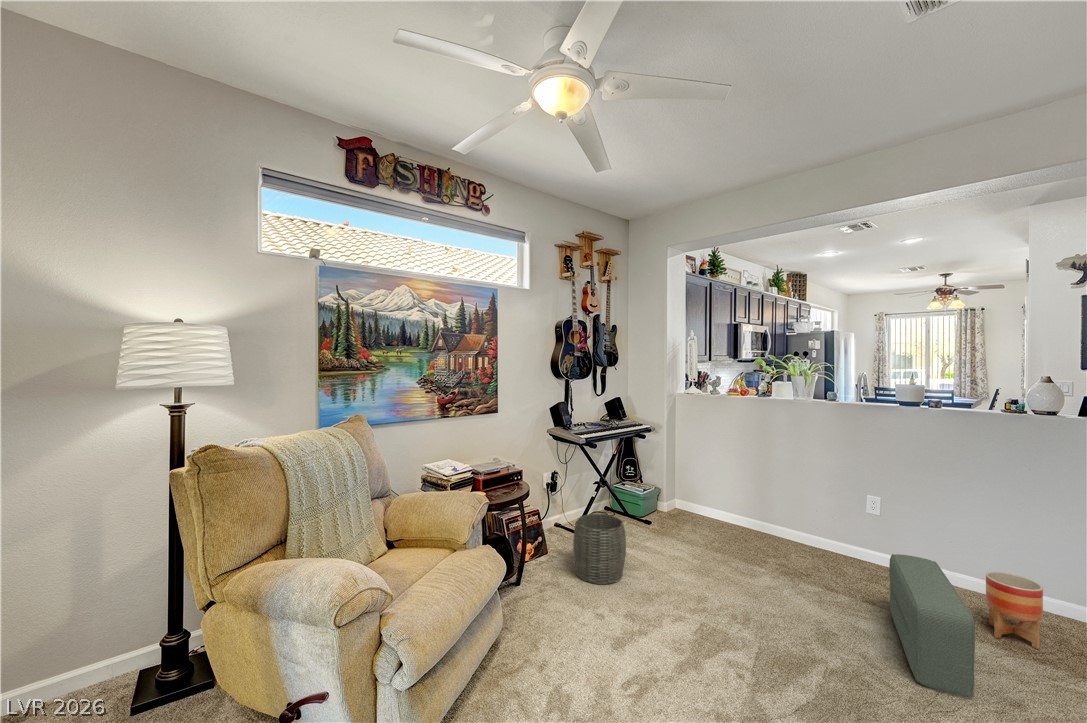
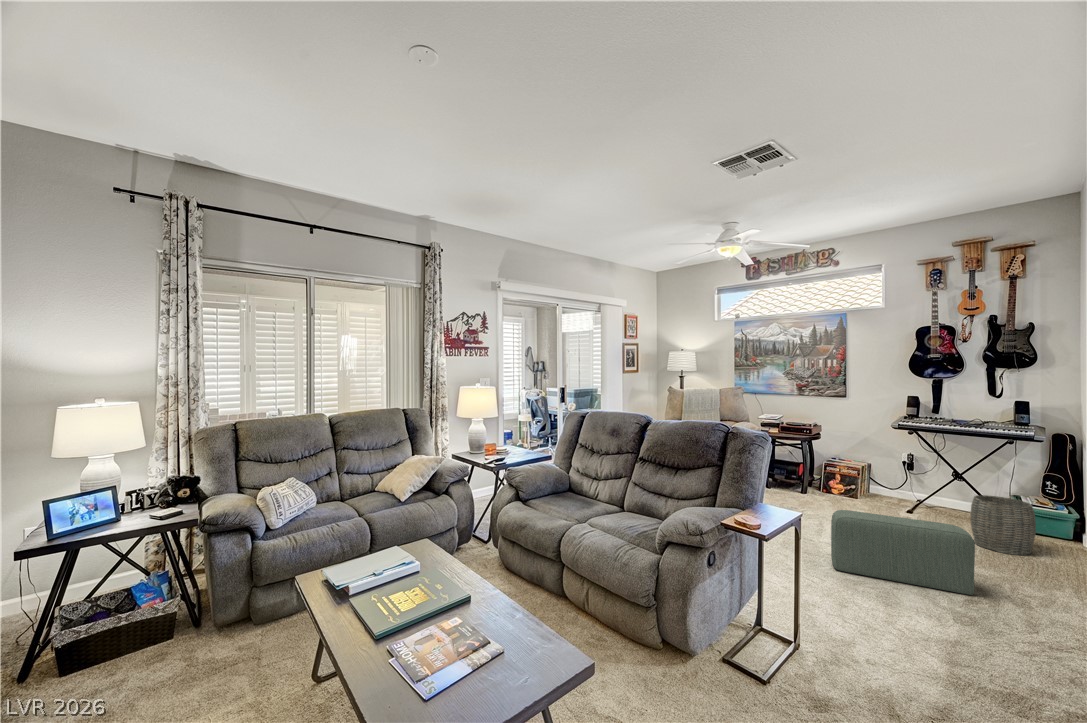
woven basket: present [573,514,626,584] -> present [971,495,1036,555]
planter: present [986,572,1043,649] -> none [979,559,1036,637]

